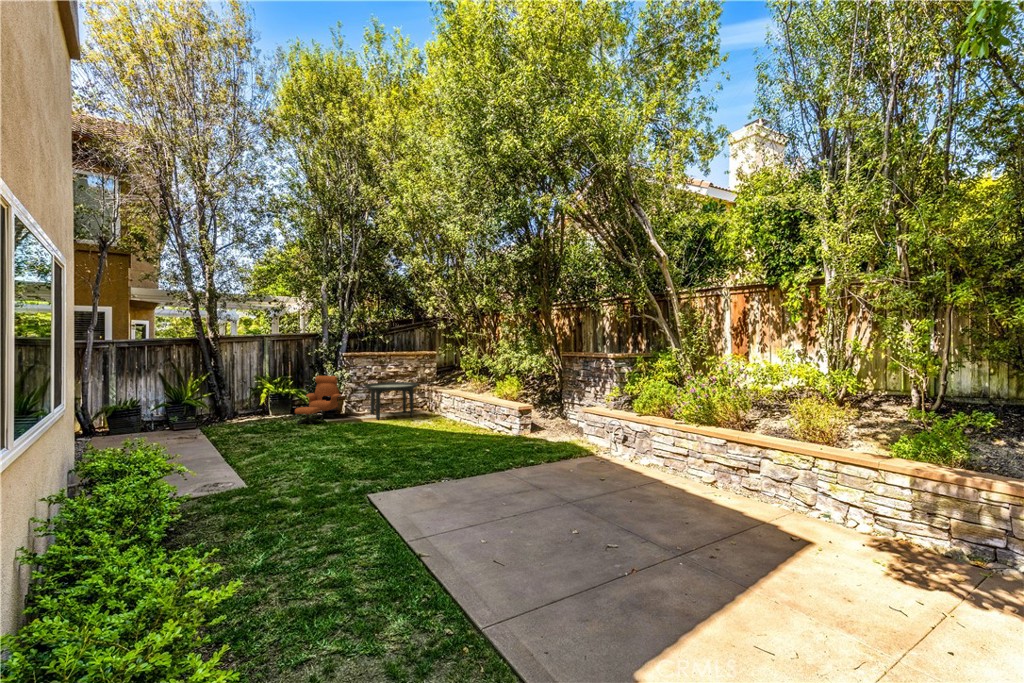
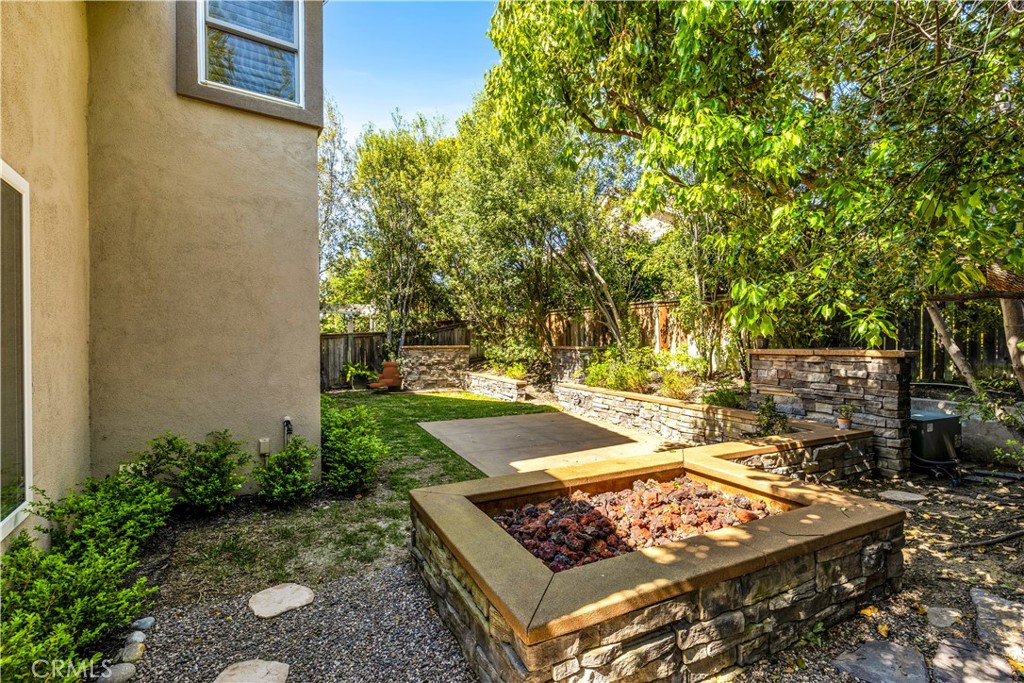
round table: present [364,382,418,419] -> none [416,367,455,393]

